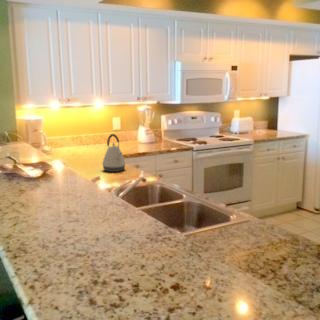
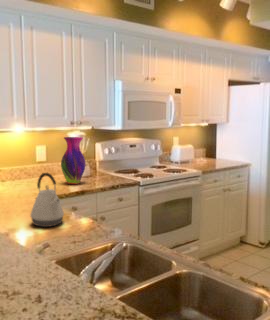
vase: none [130,110,149,148] -> present [61,137,86,184]

